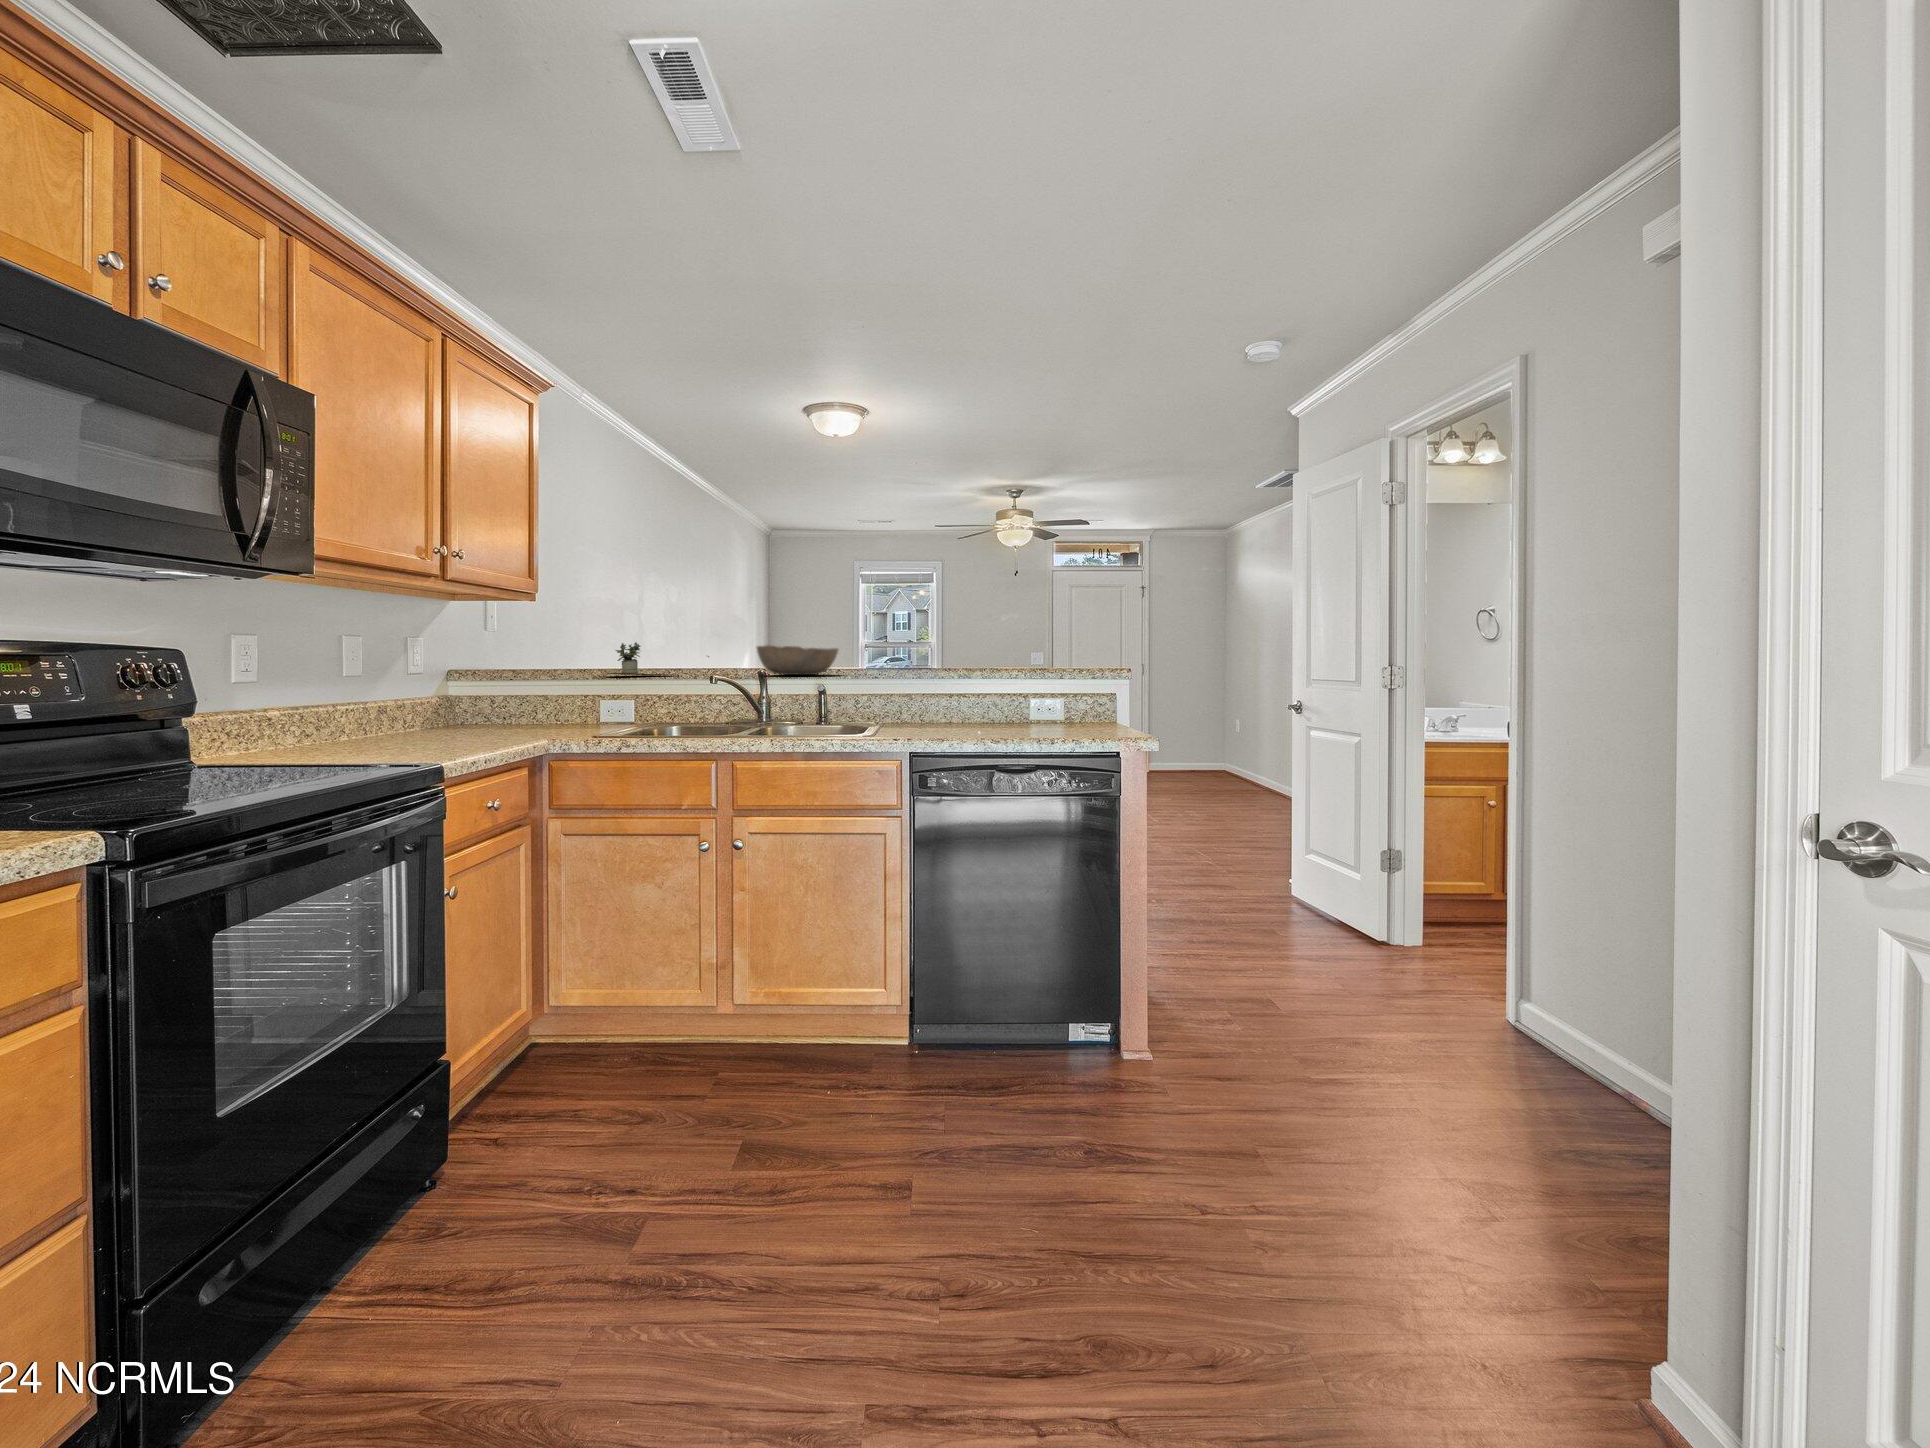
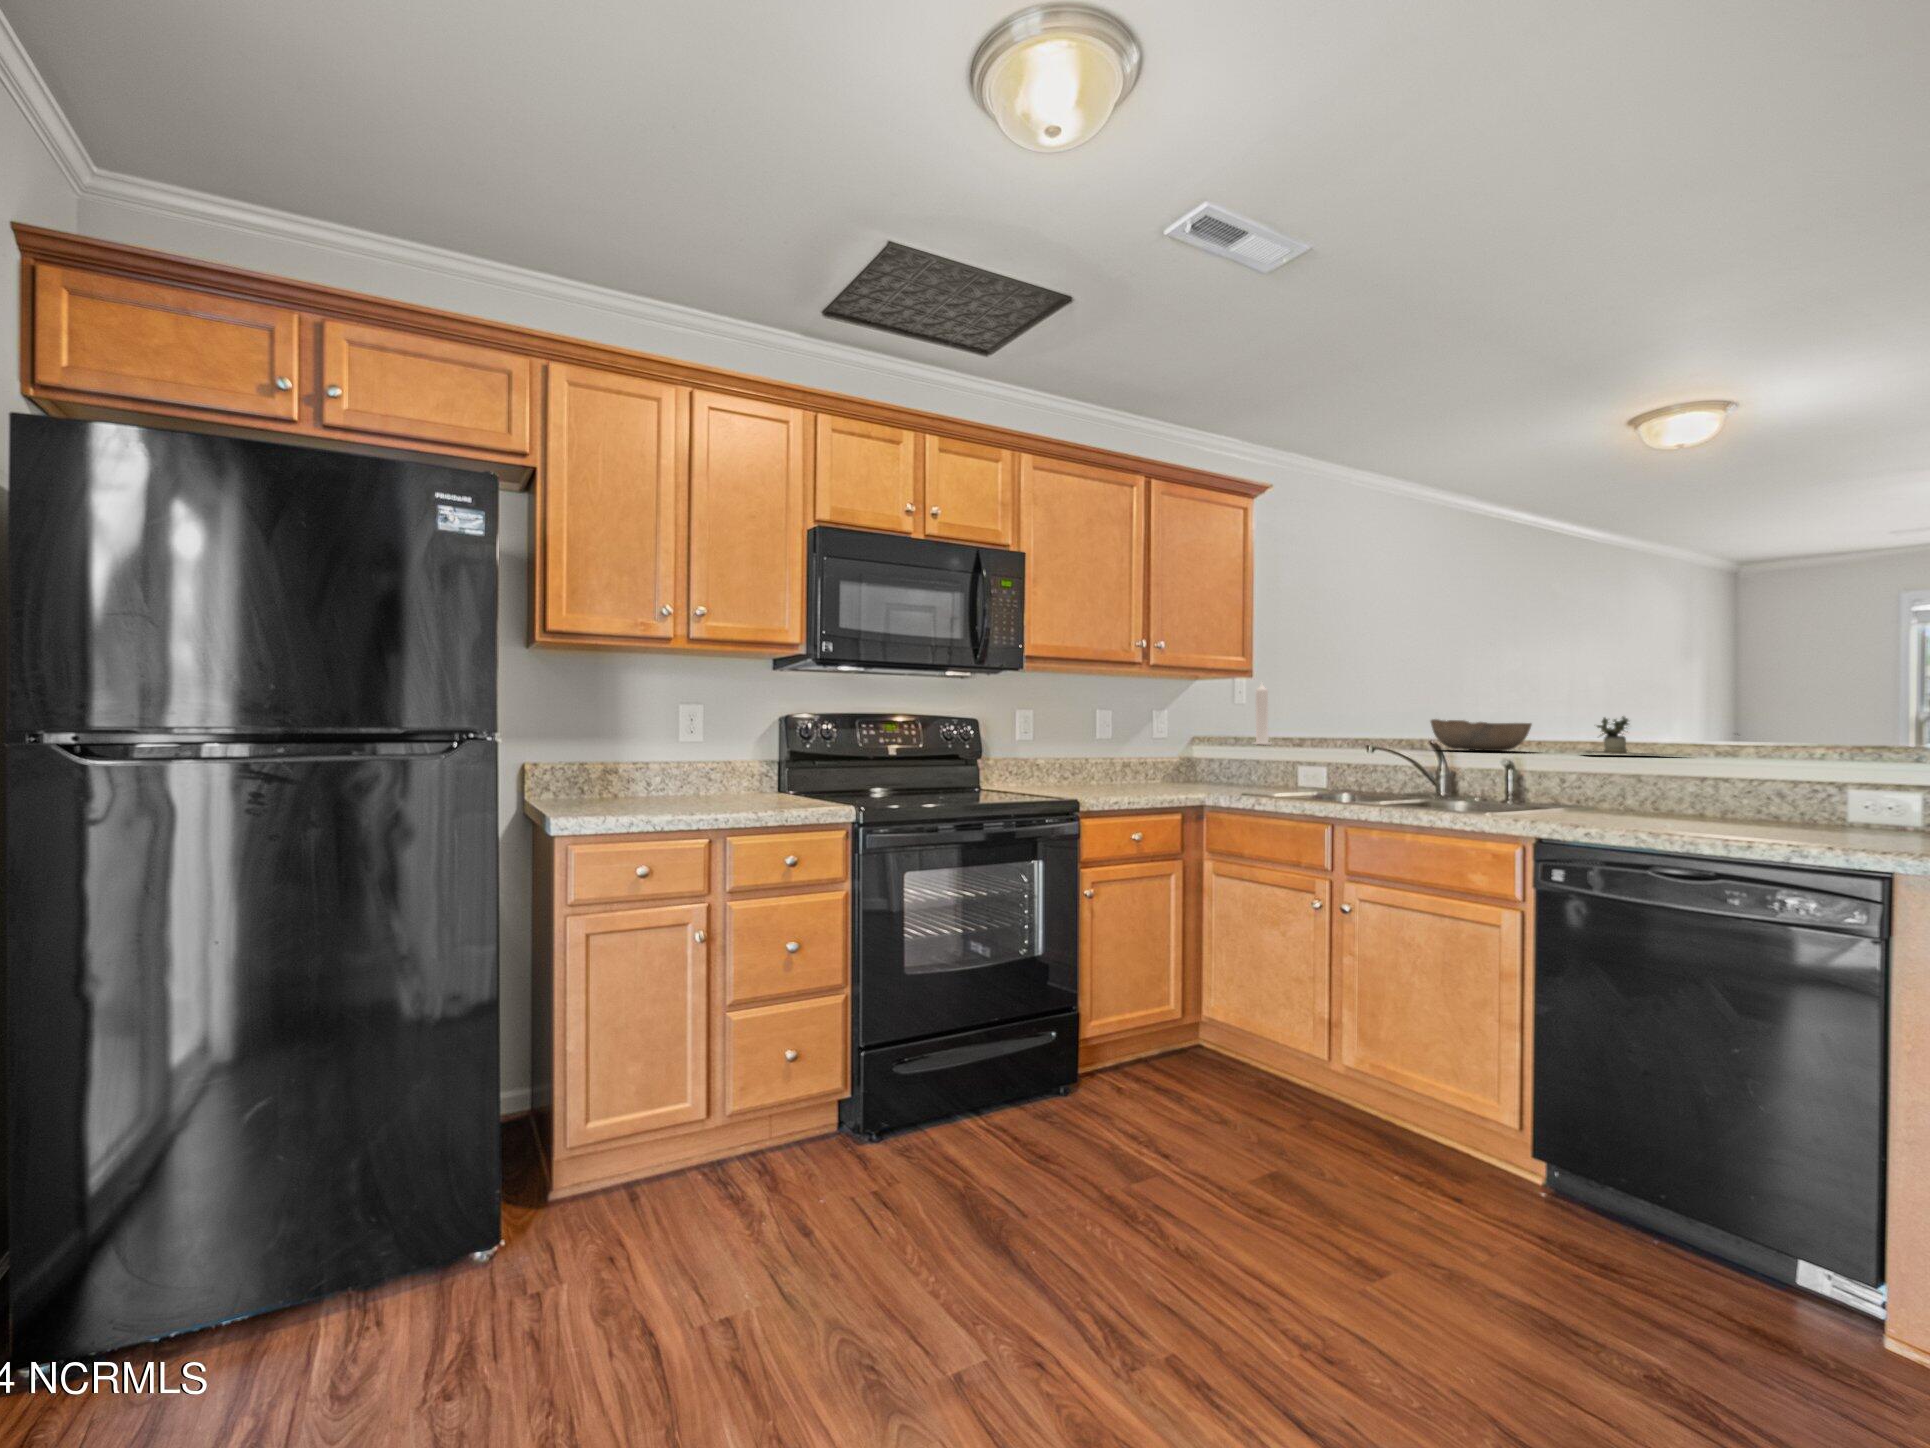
candle: none [549,601,571,676] -> present [1254,683,1271,745]
potted plant: present [605,642,709,675] -> present [1587,716,1645,755]

